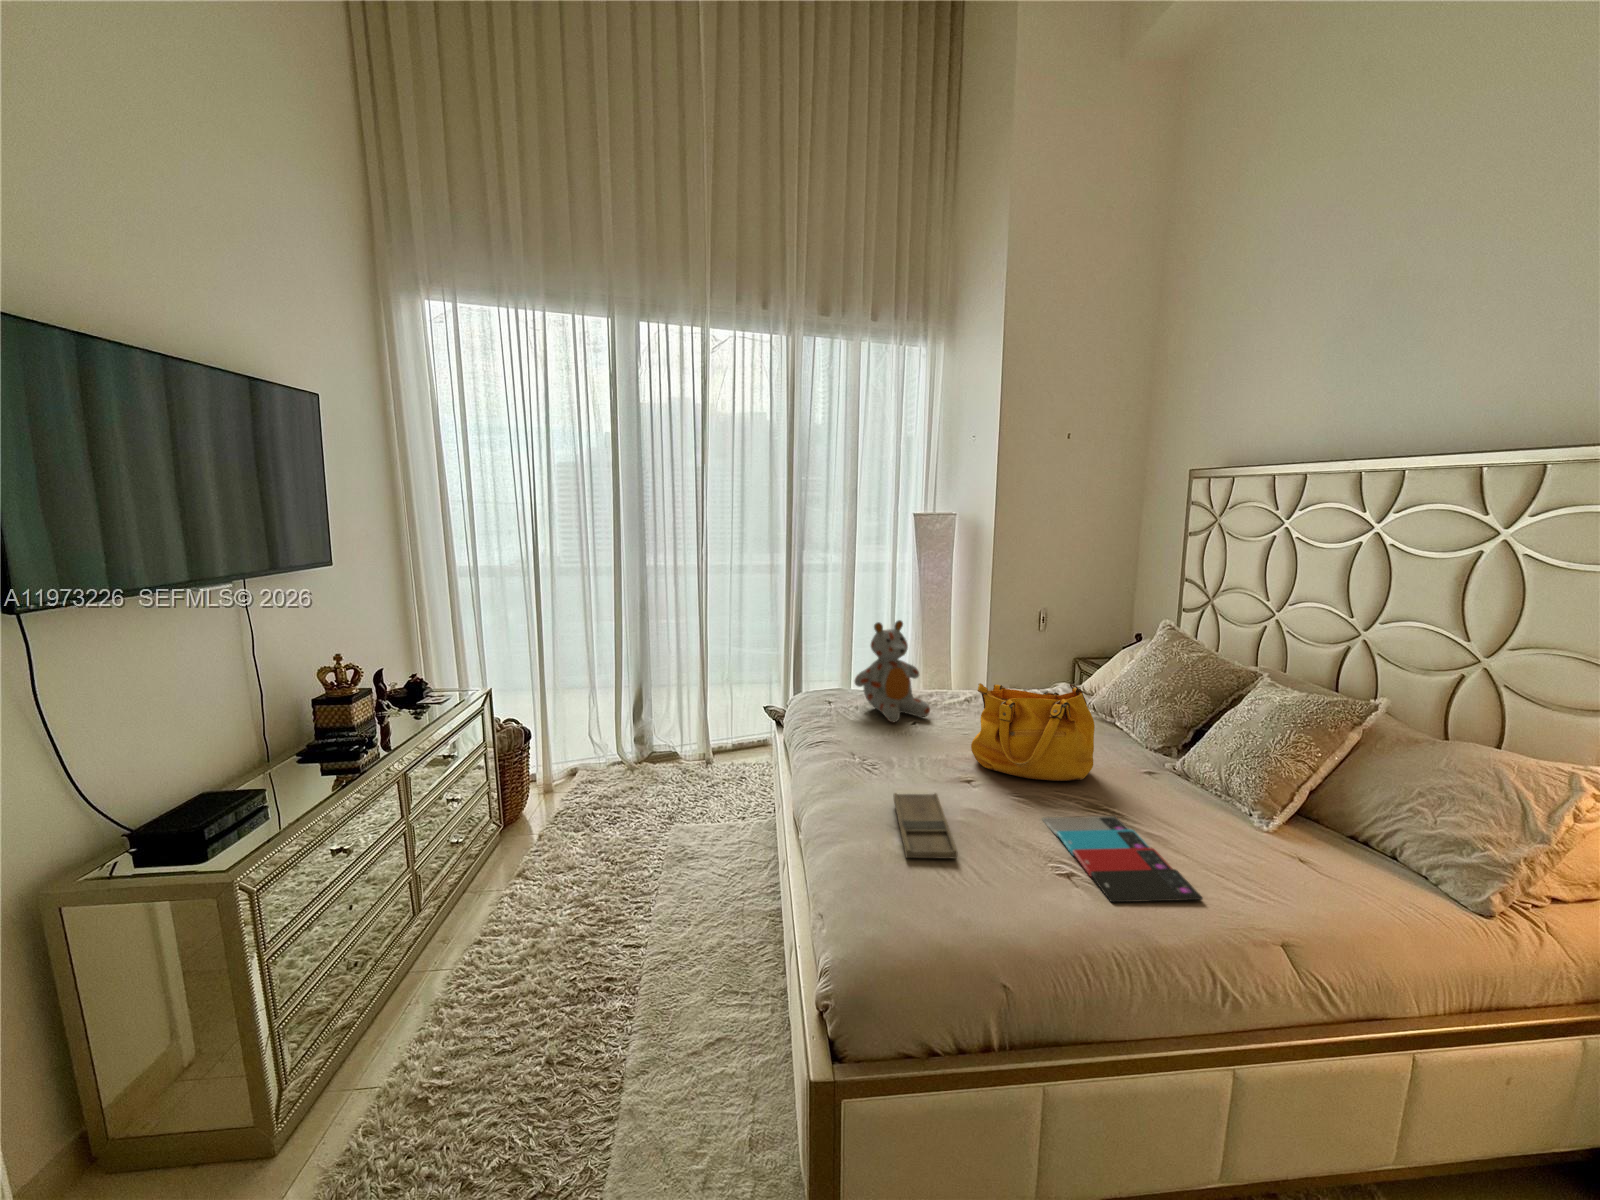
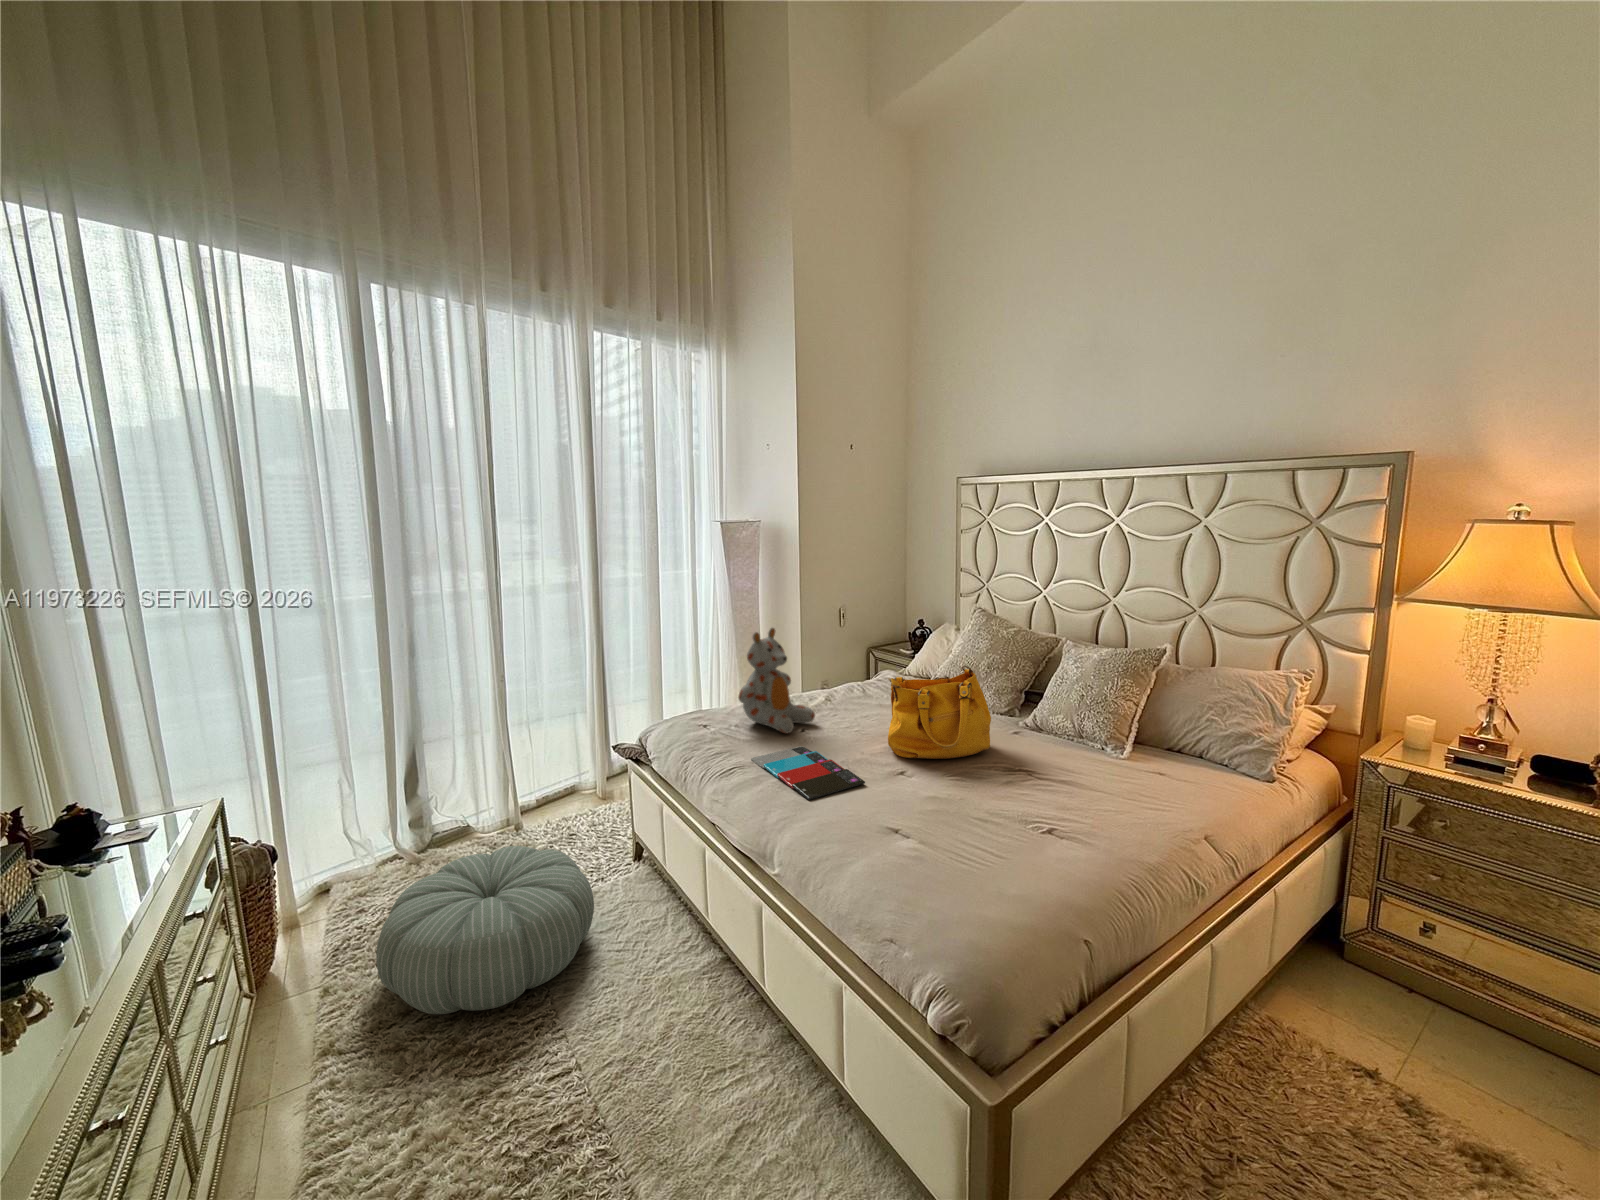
pouf: none [559,769,715,883] -> present [376,846,594,1014]
tray: present [894,793,957,859] -> none [869,790,970,856]
smartphone: present [1042,816,1203,902] -> present [751,746,865,800]

